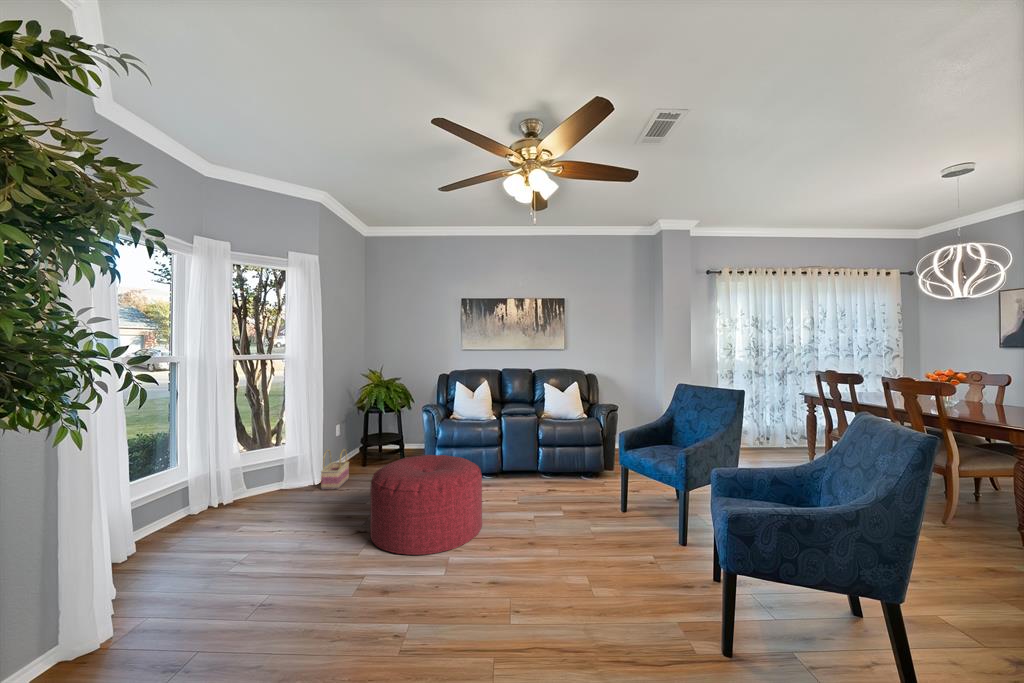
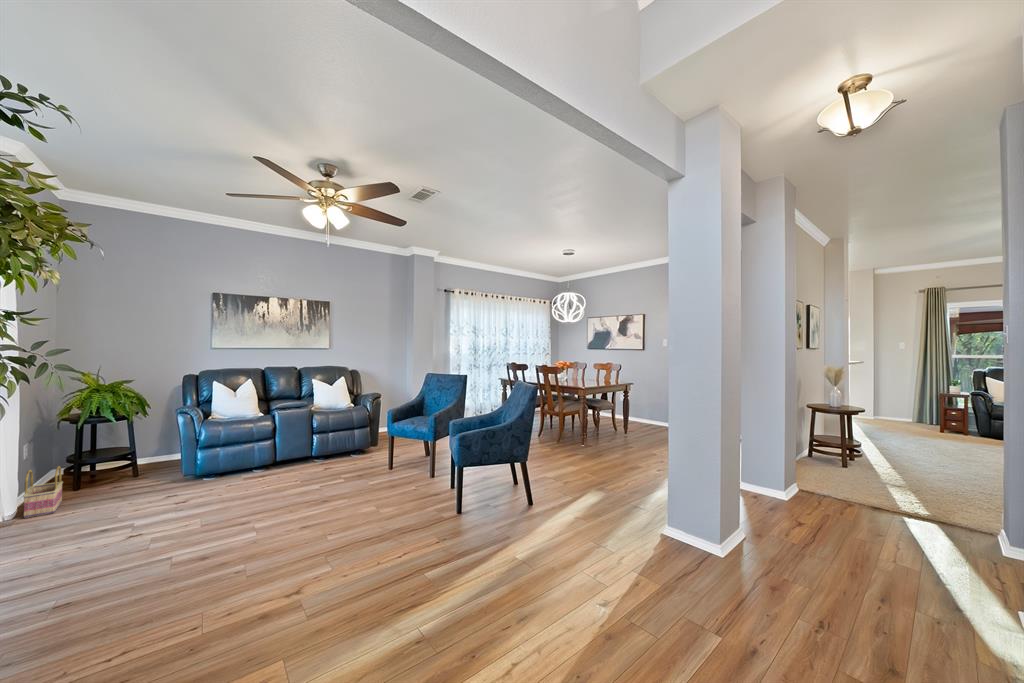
ottoman: present [370,455,482,555] -> none [147,448,274,538]

